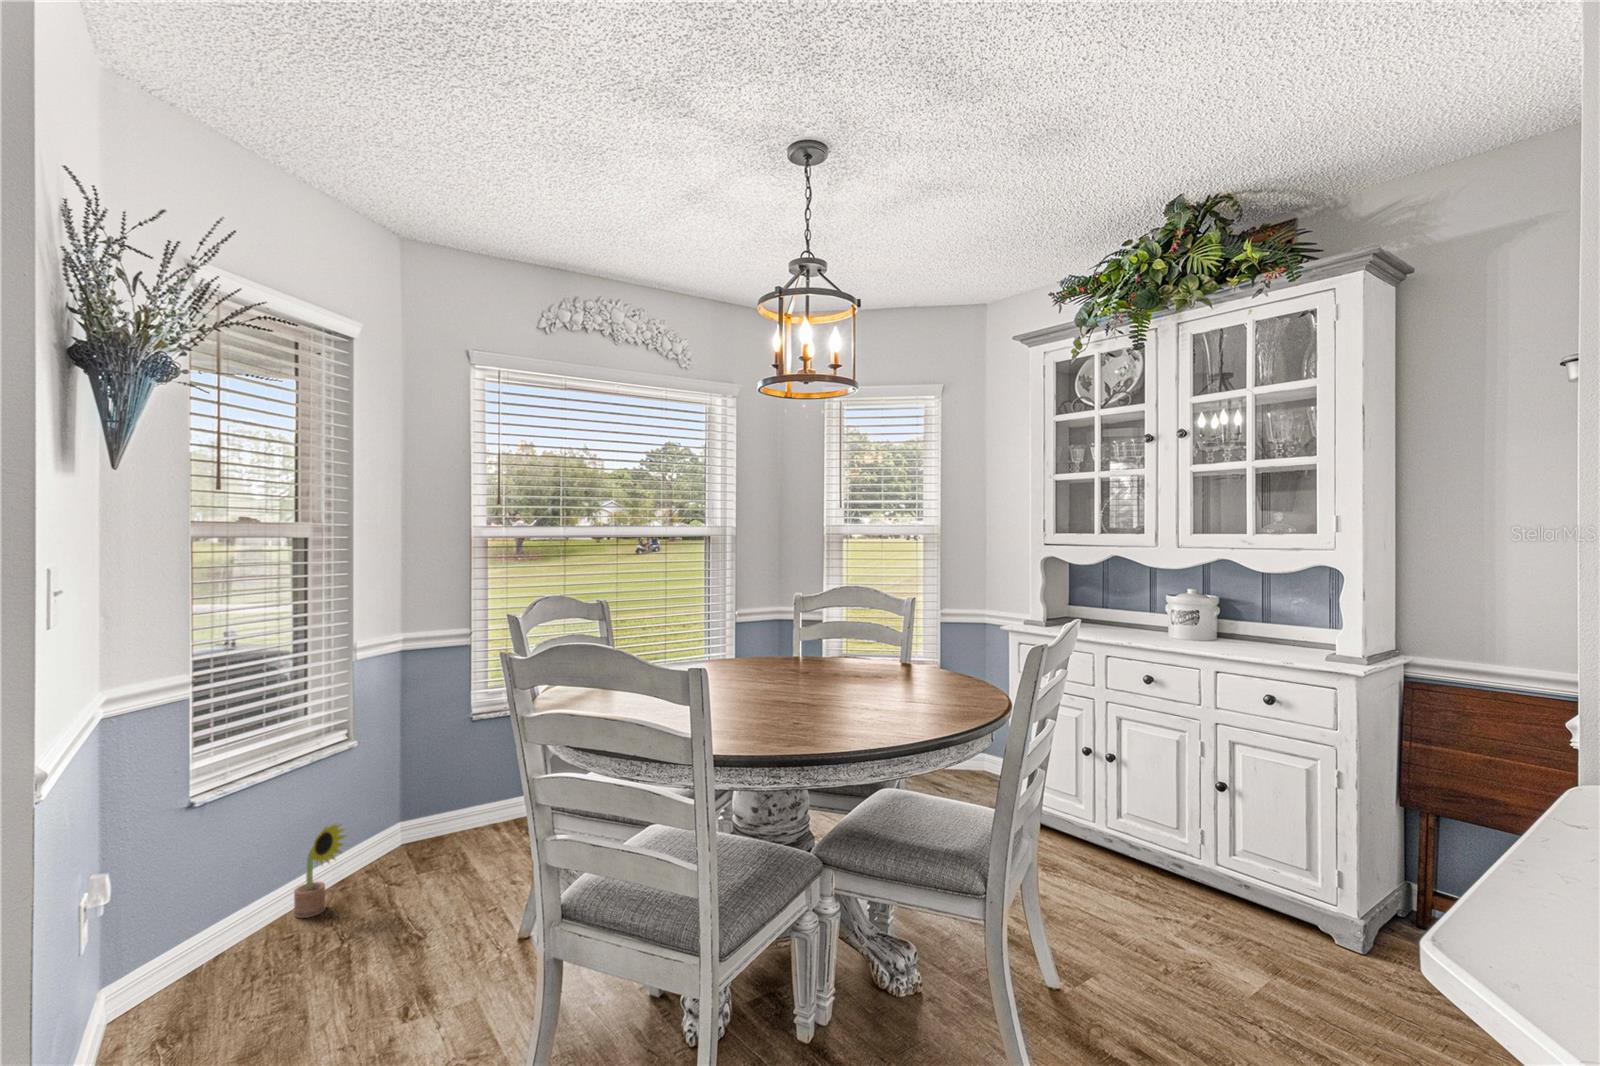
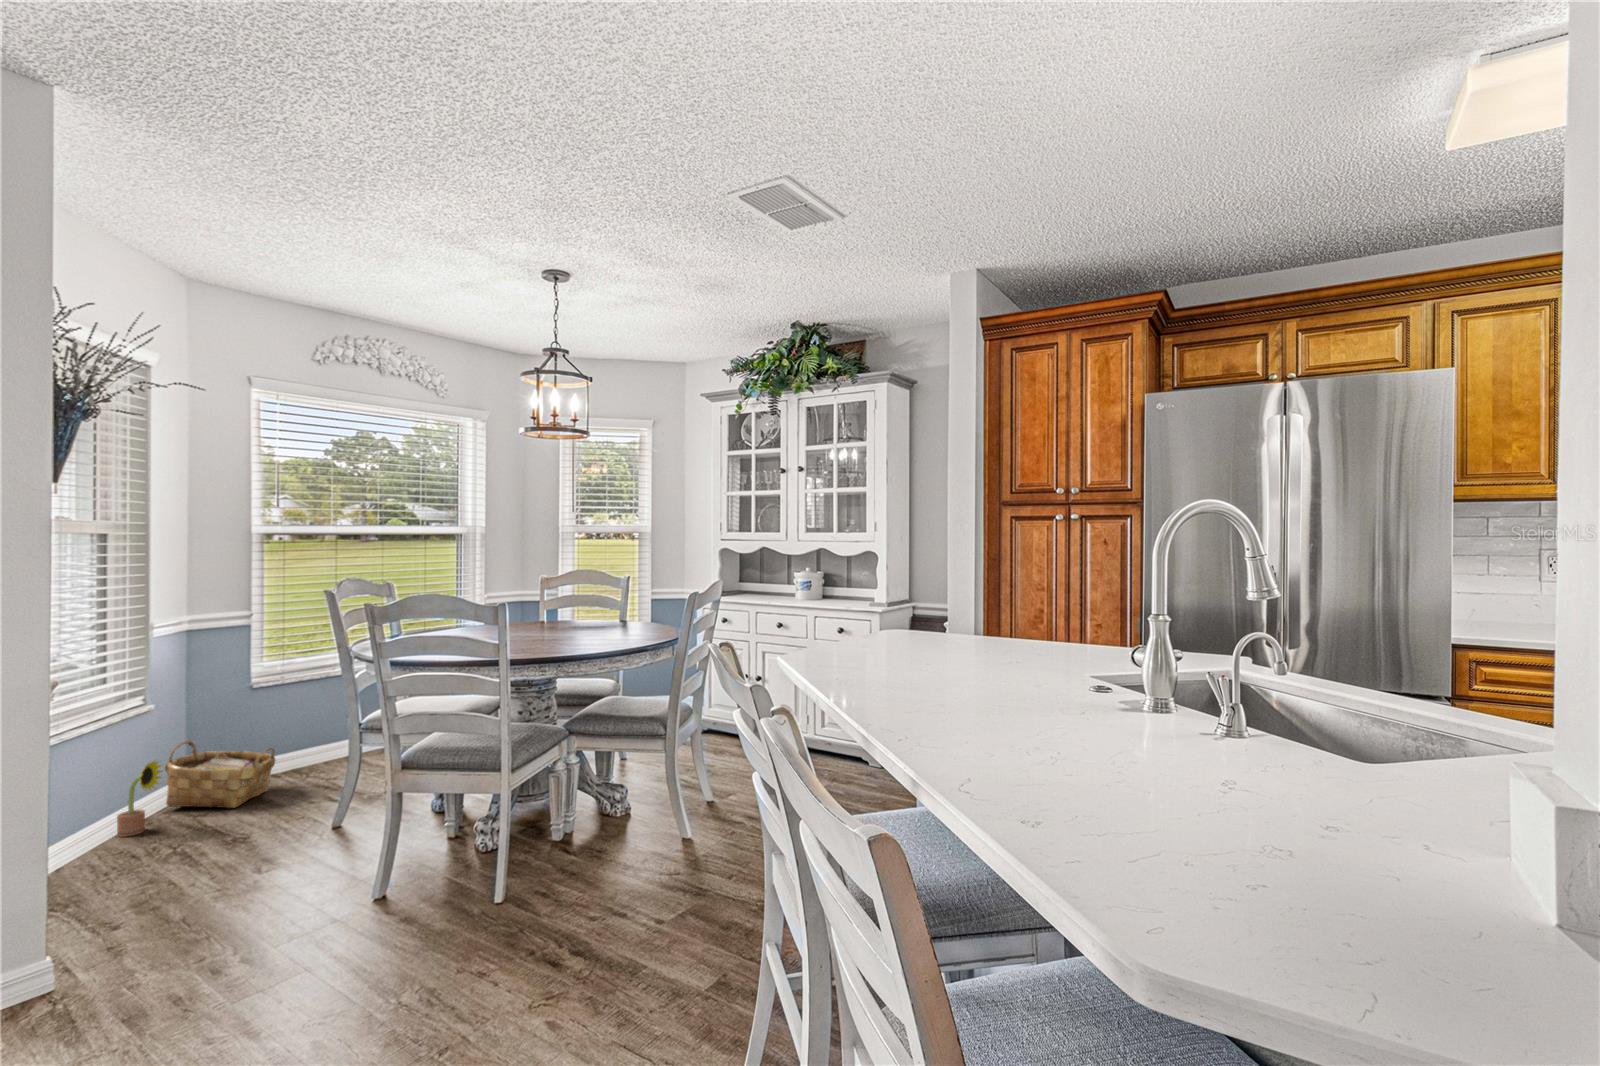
woven basket: none [363,789,482,885] -> present [165,741,275,808]

